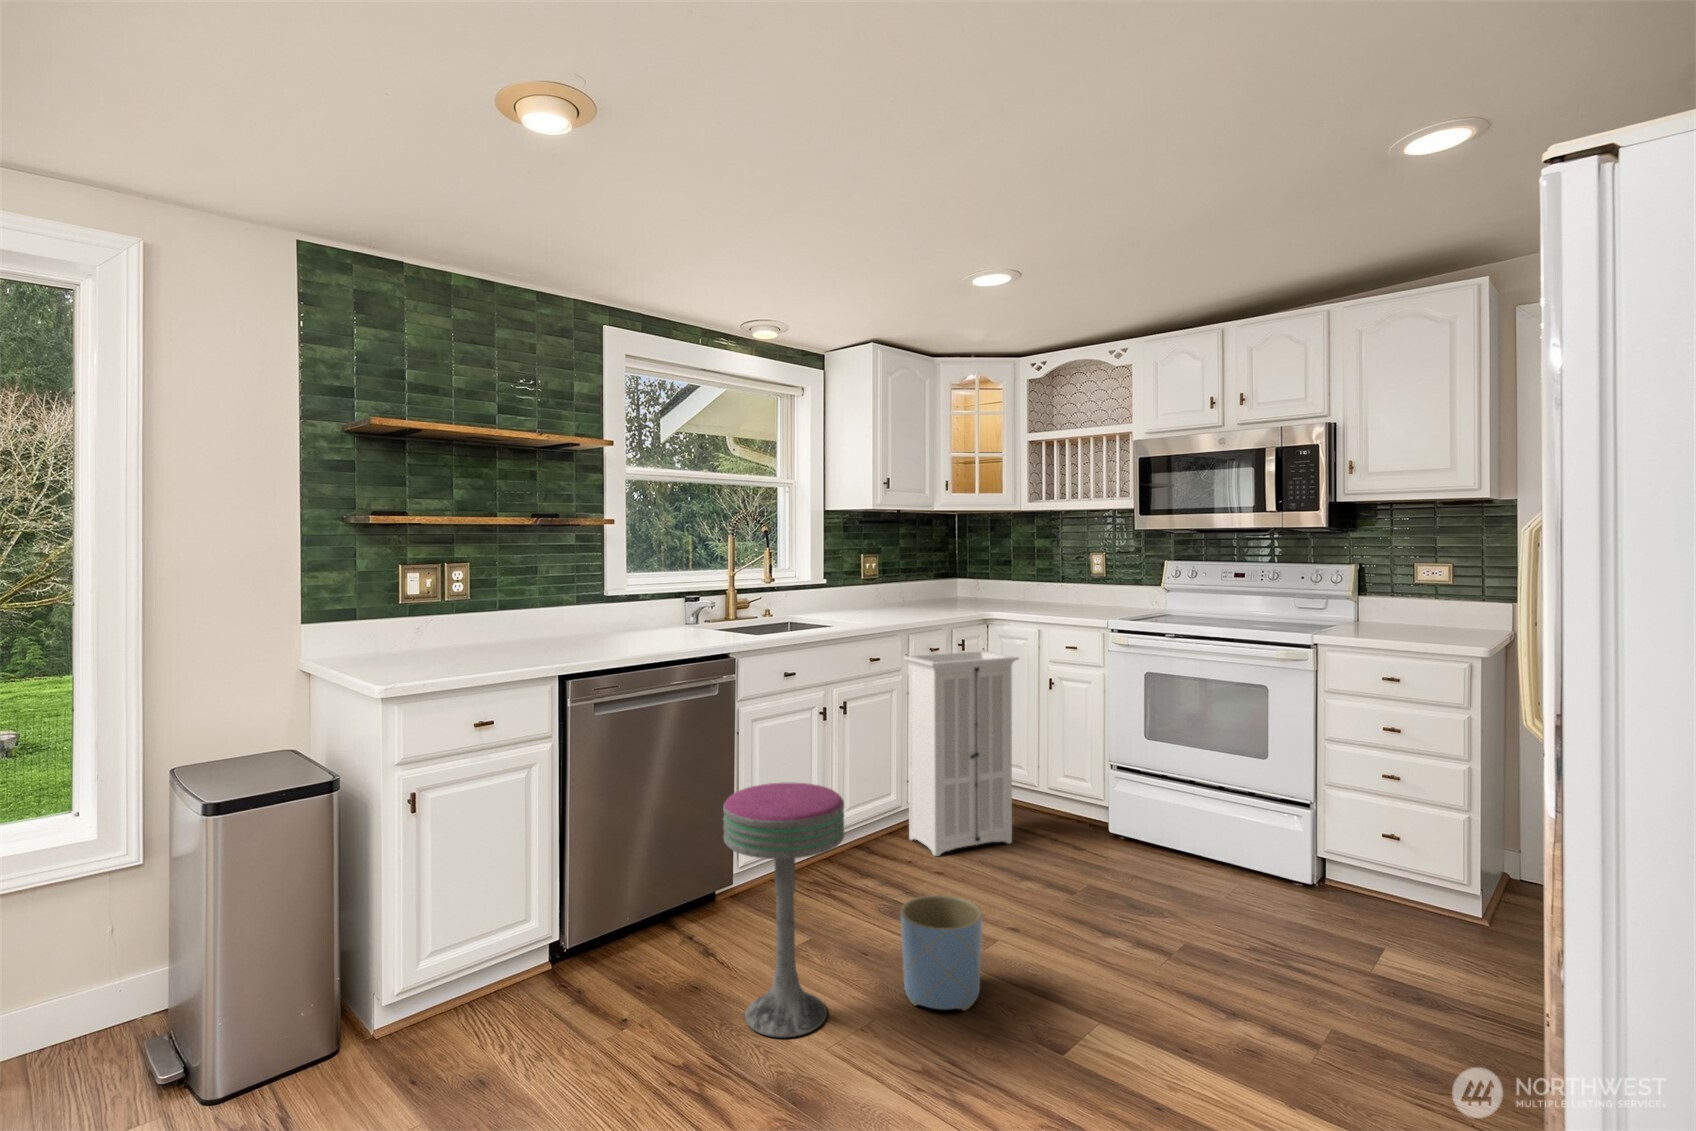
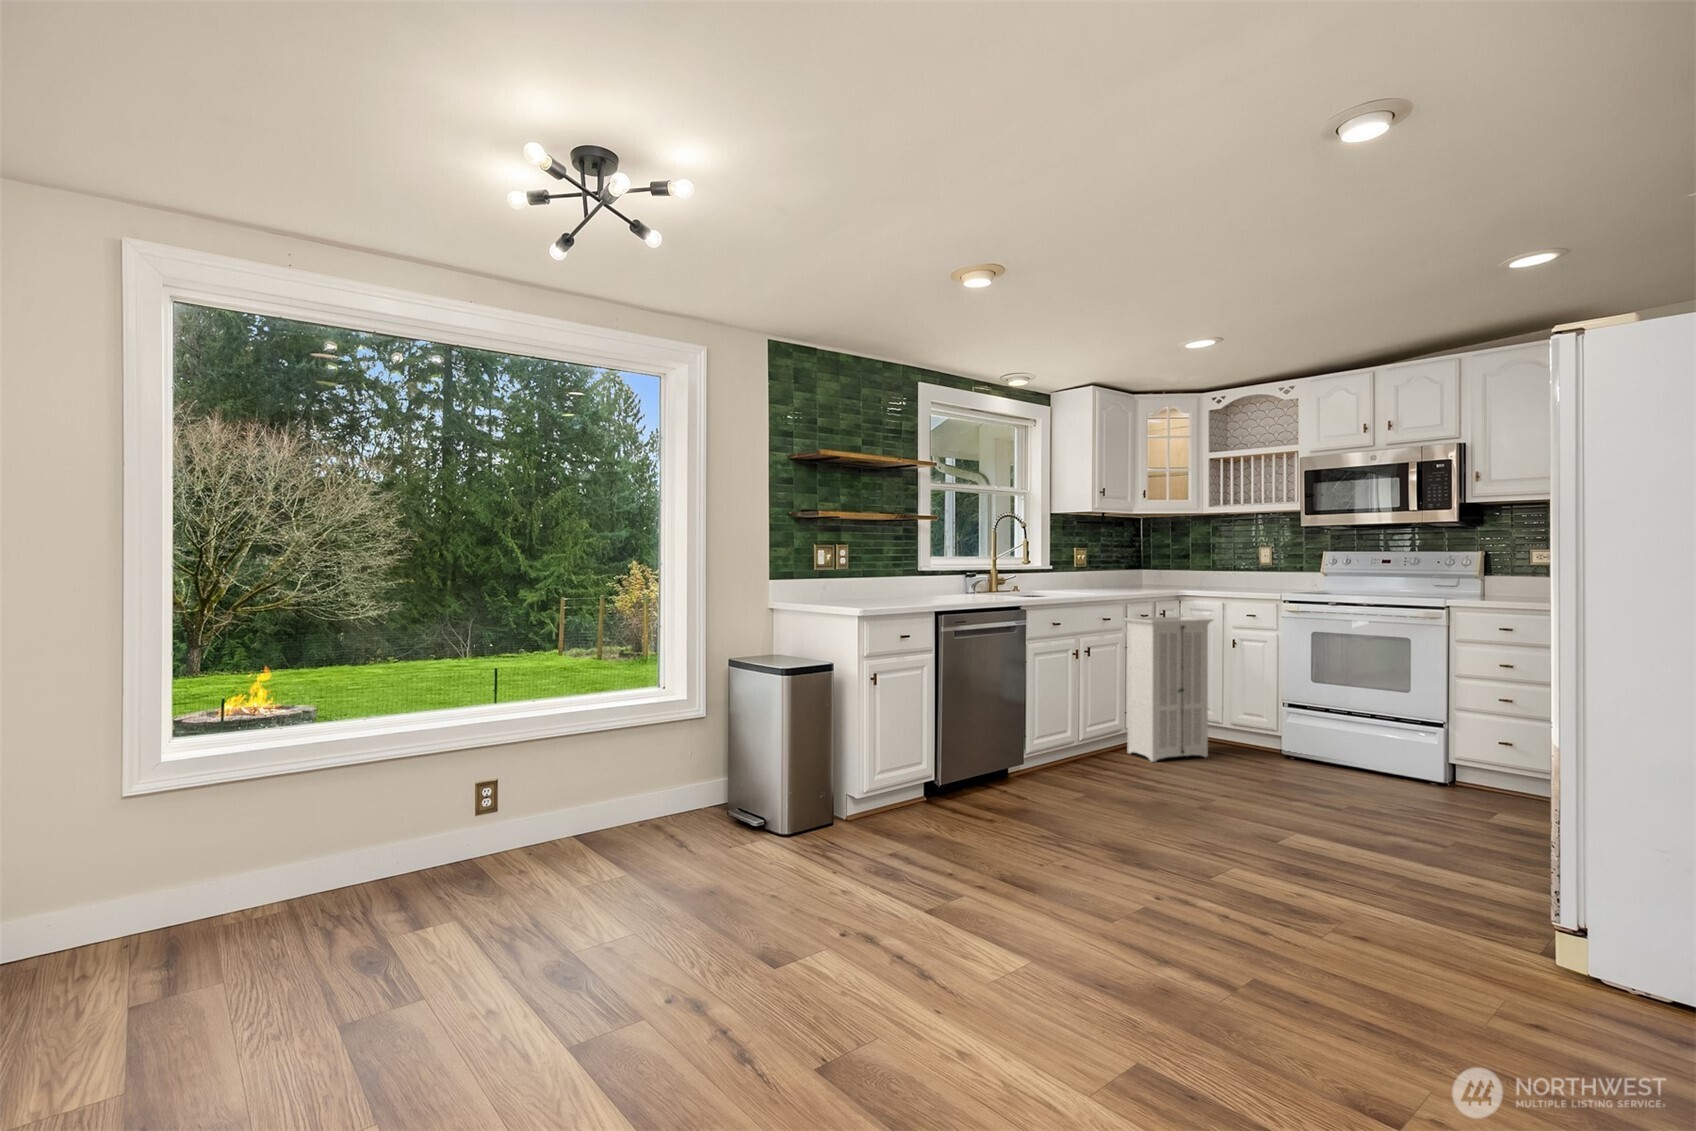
bar stool: present [723,783,844,1038] -> none [1055,682,1134,831]
planter: present [901,895,983,1010] -> none [1164,760,1220,826]

